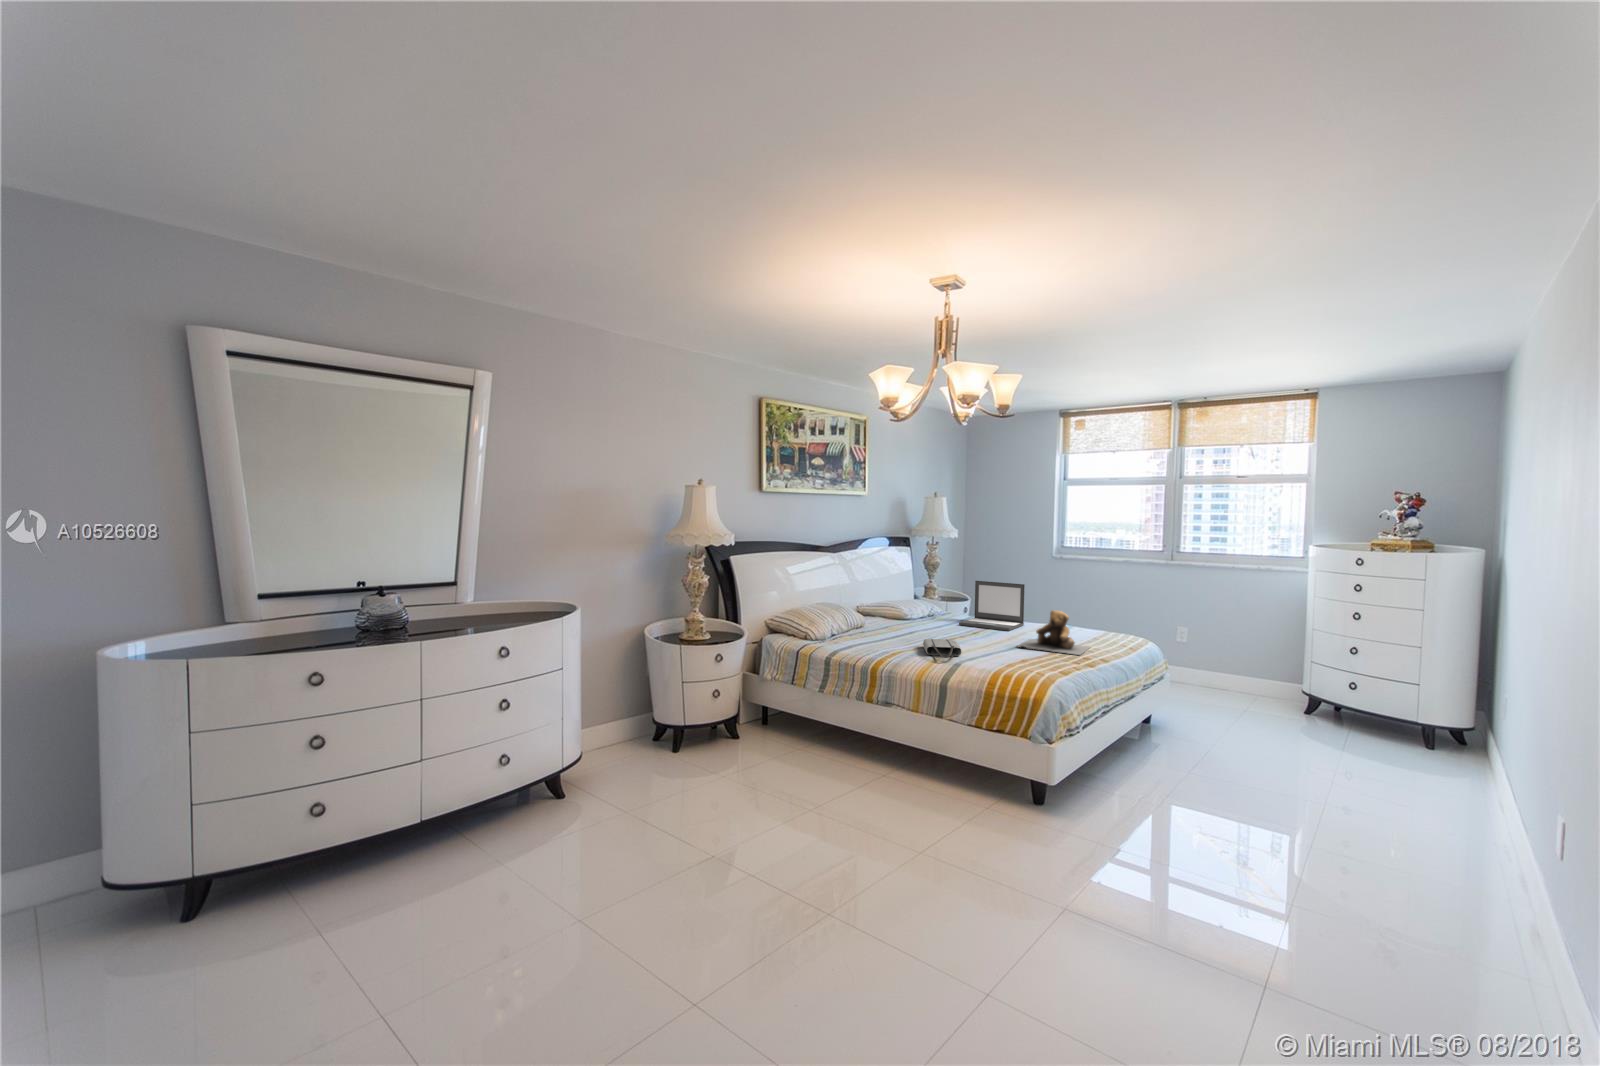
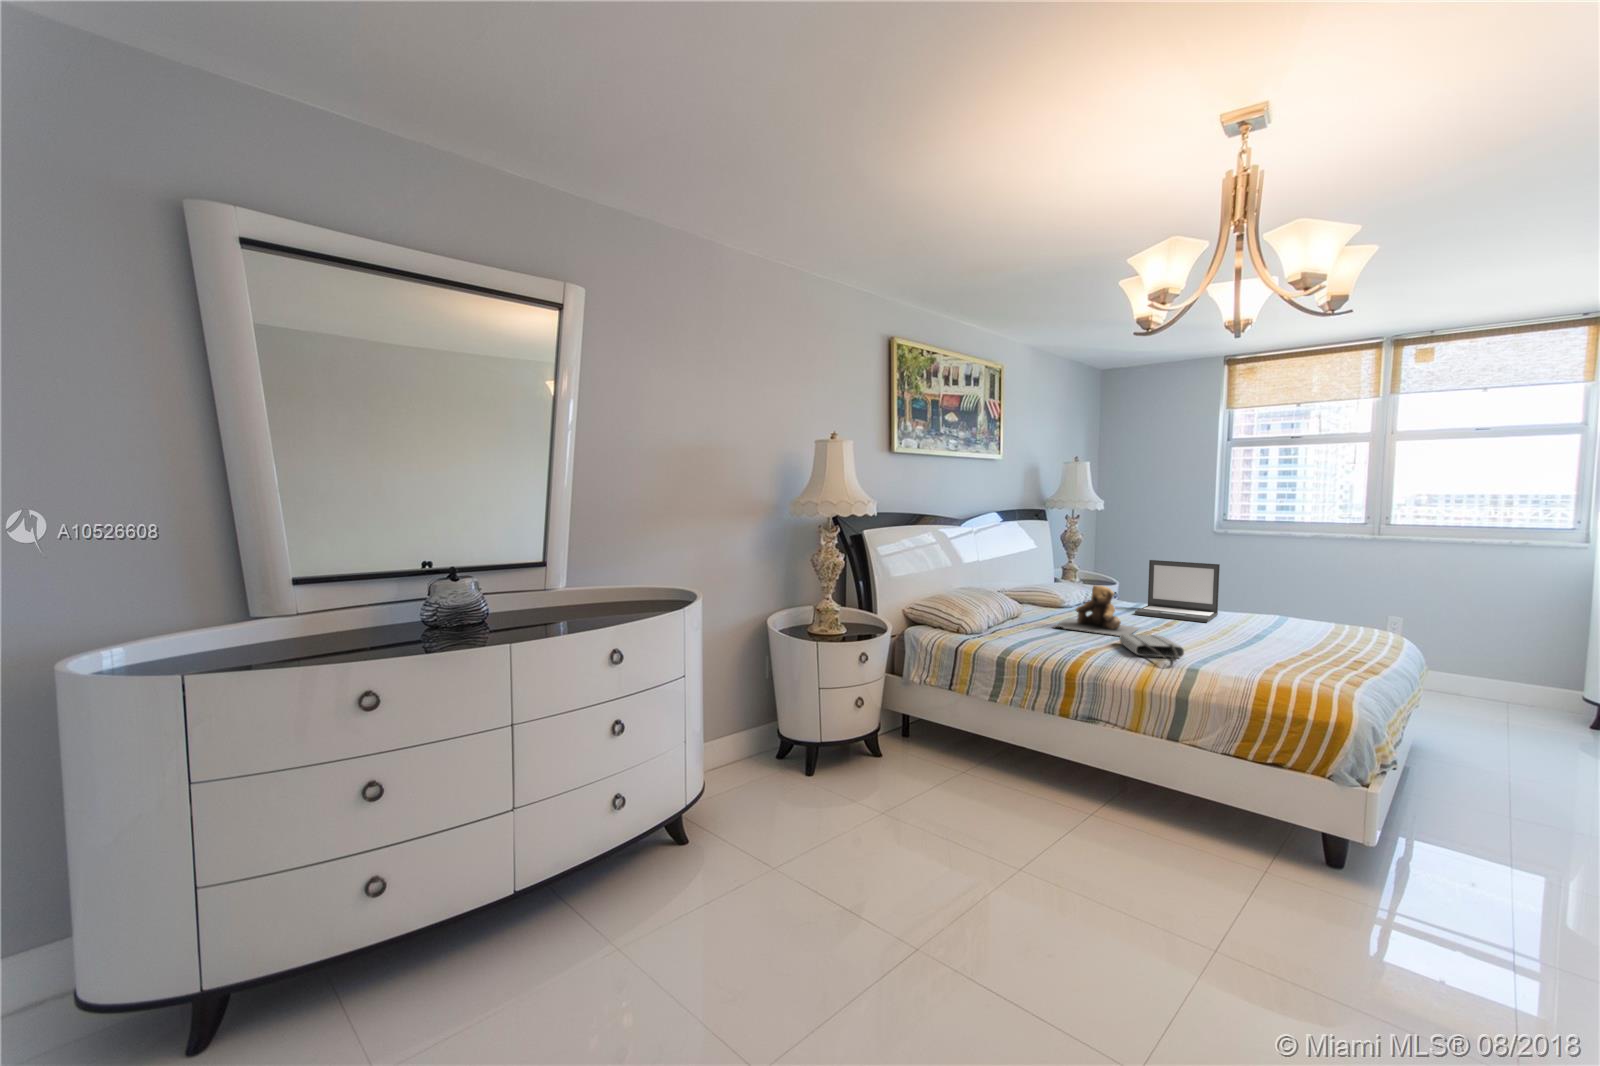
teddy bear: present [1018,610,1089,655] -> present [1054,586,1139,636]

